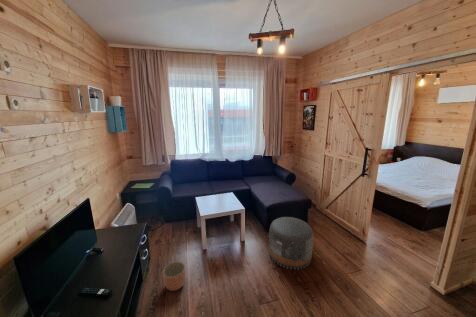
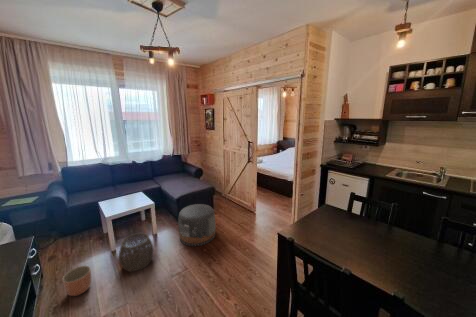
woven basket: none [210,239,243,281] -> present [119,233,153,271]

